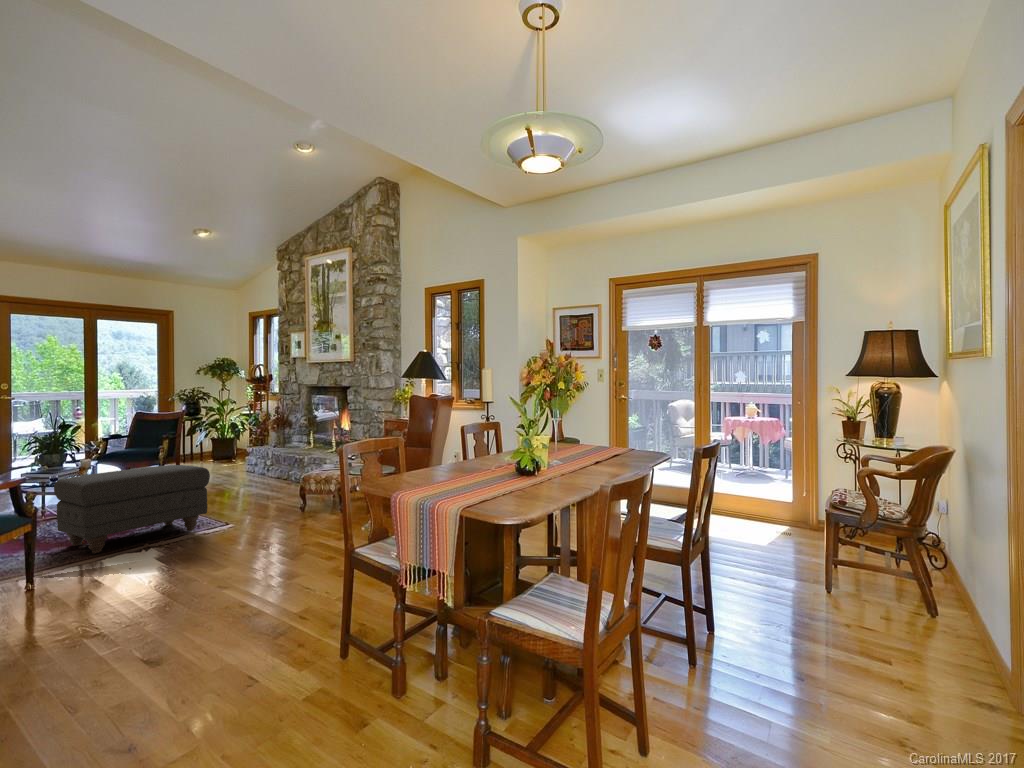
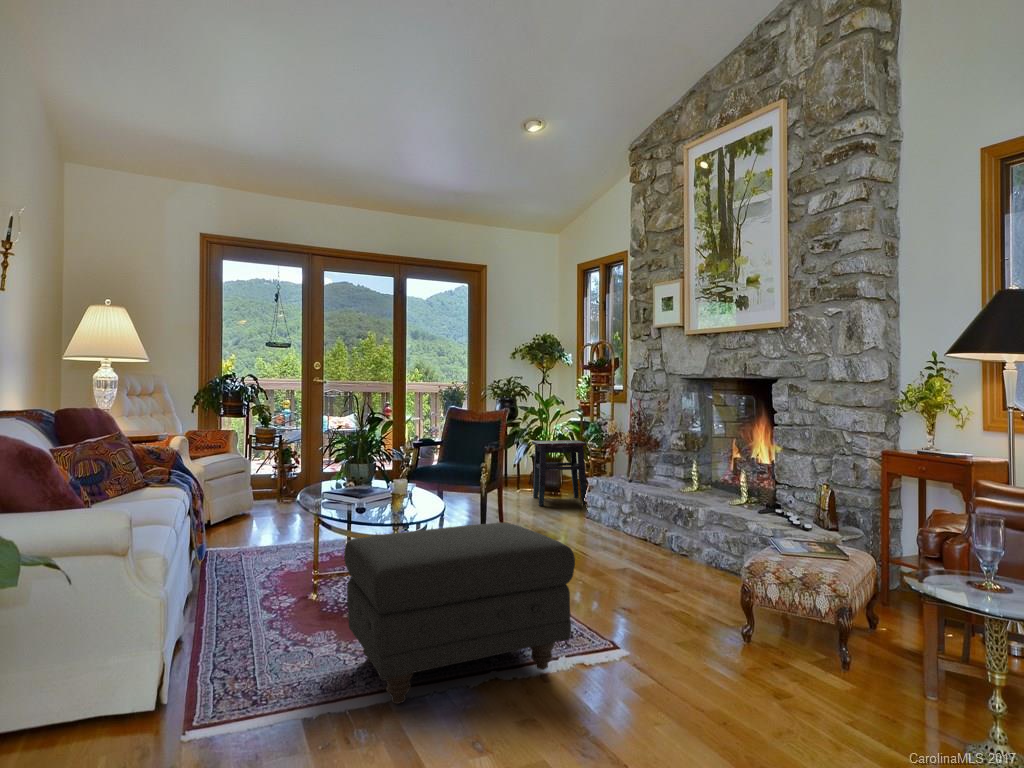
side table: none [210,428,251,471] -> present [532,440,587,506]

